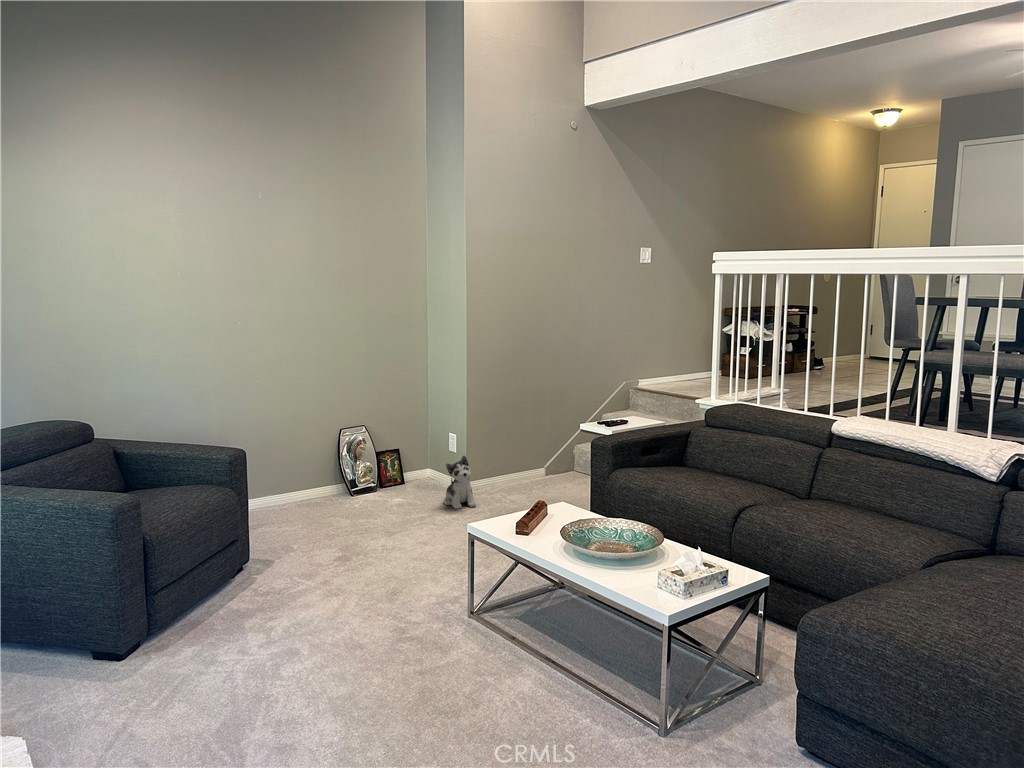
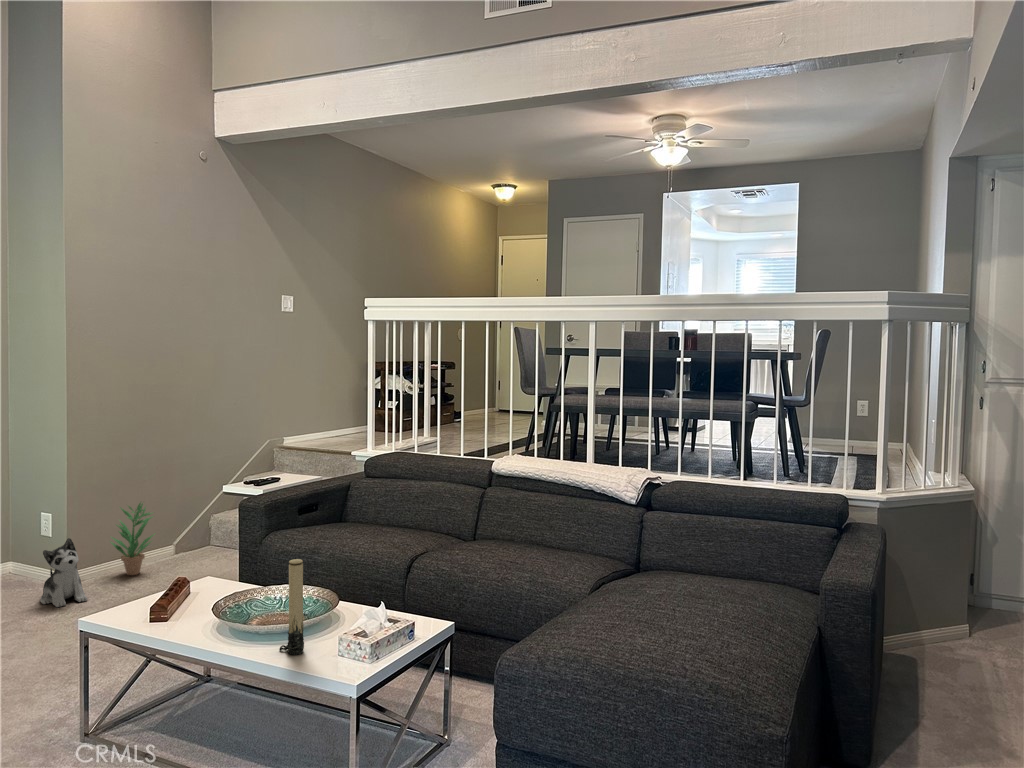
potted plant: none [493,429,529,490] -> present [111,503,153,575]
candle: none [611,501,632,580] -> present [279,559,304,655]

